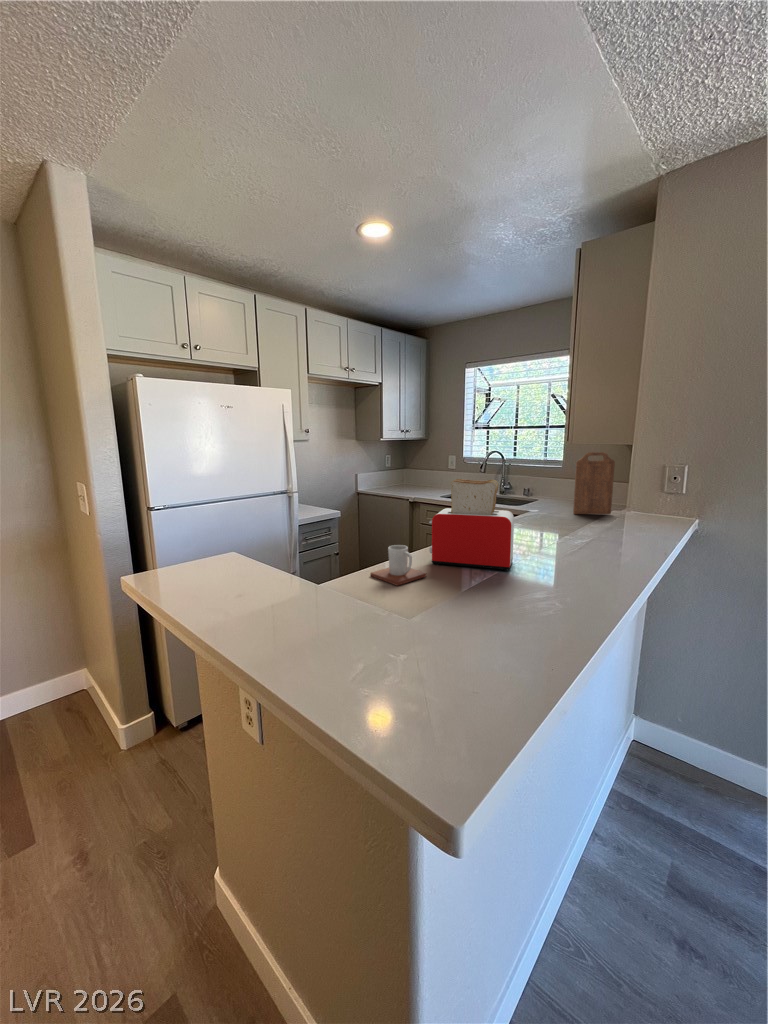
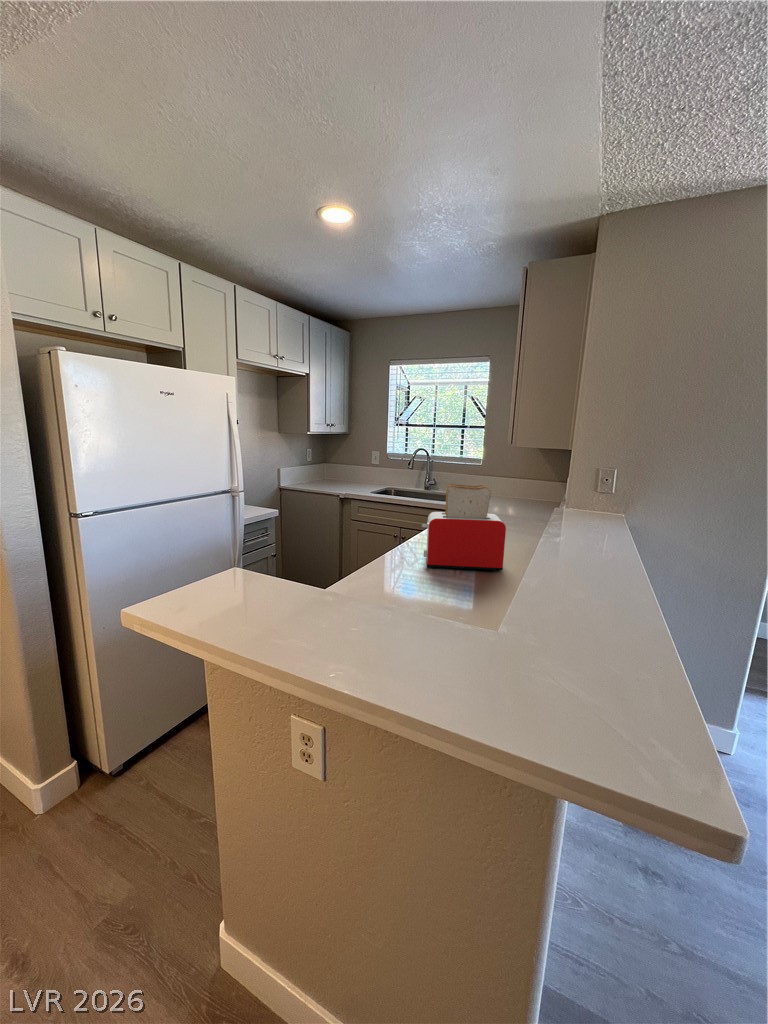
cutting board: present [573,452,615,514] -> none [504,454,539,510]
mug: present [371,545,426,586] -> none [380,552,435,594]

